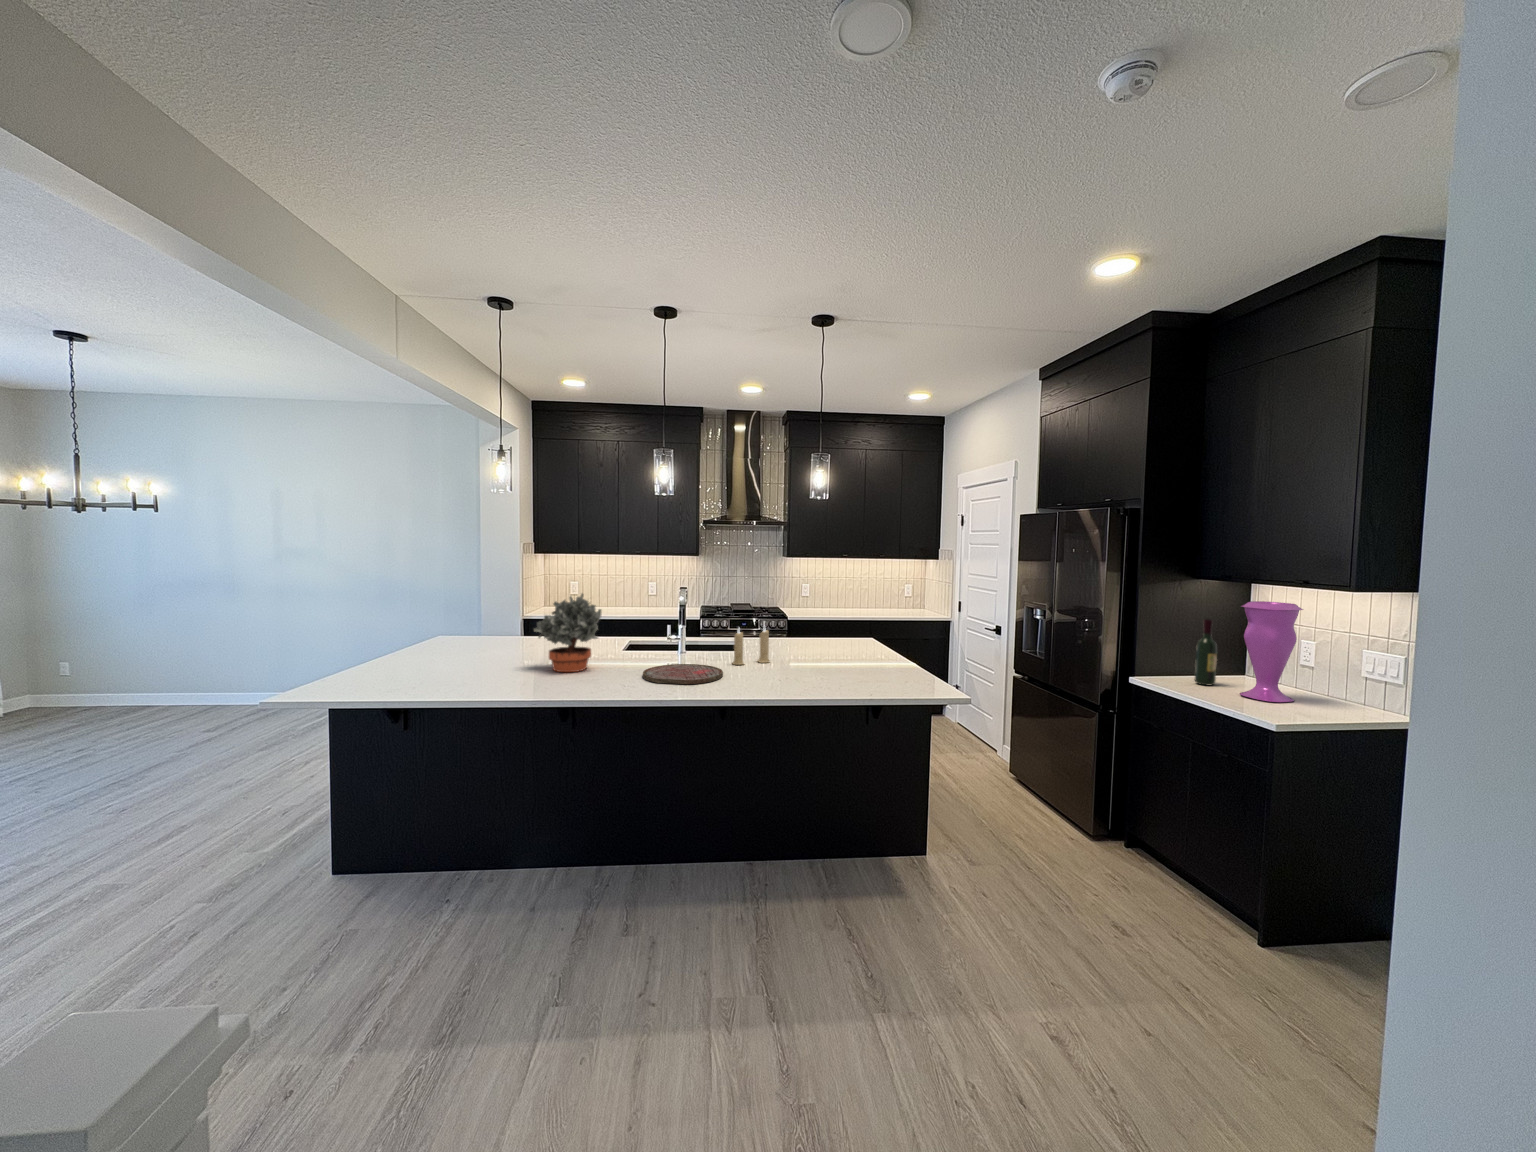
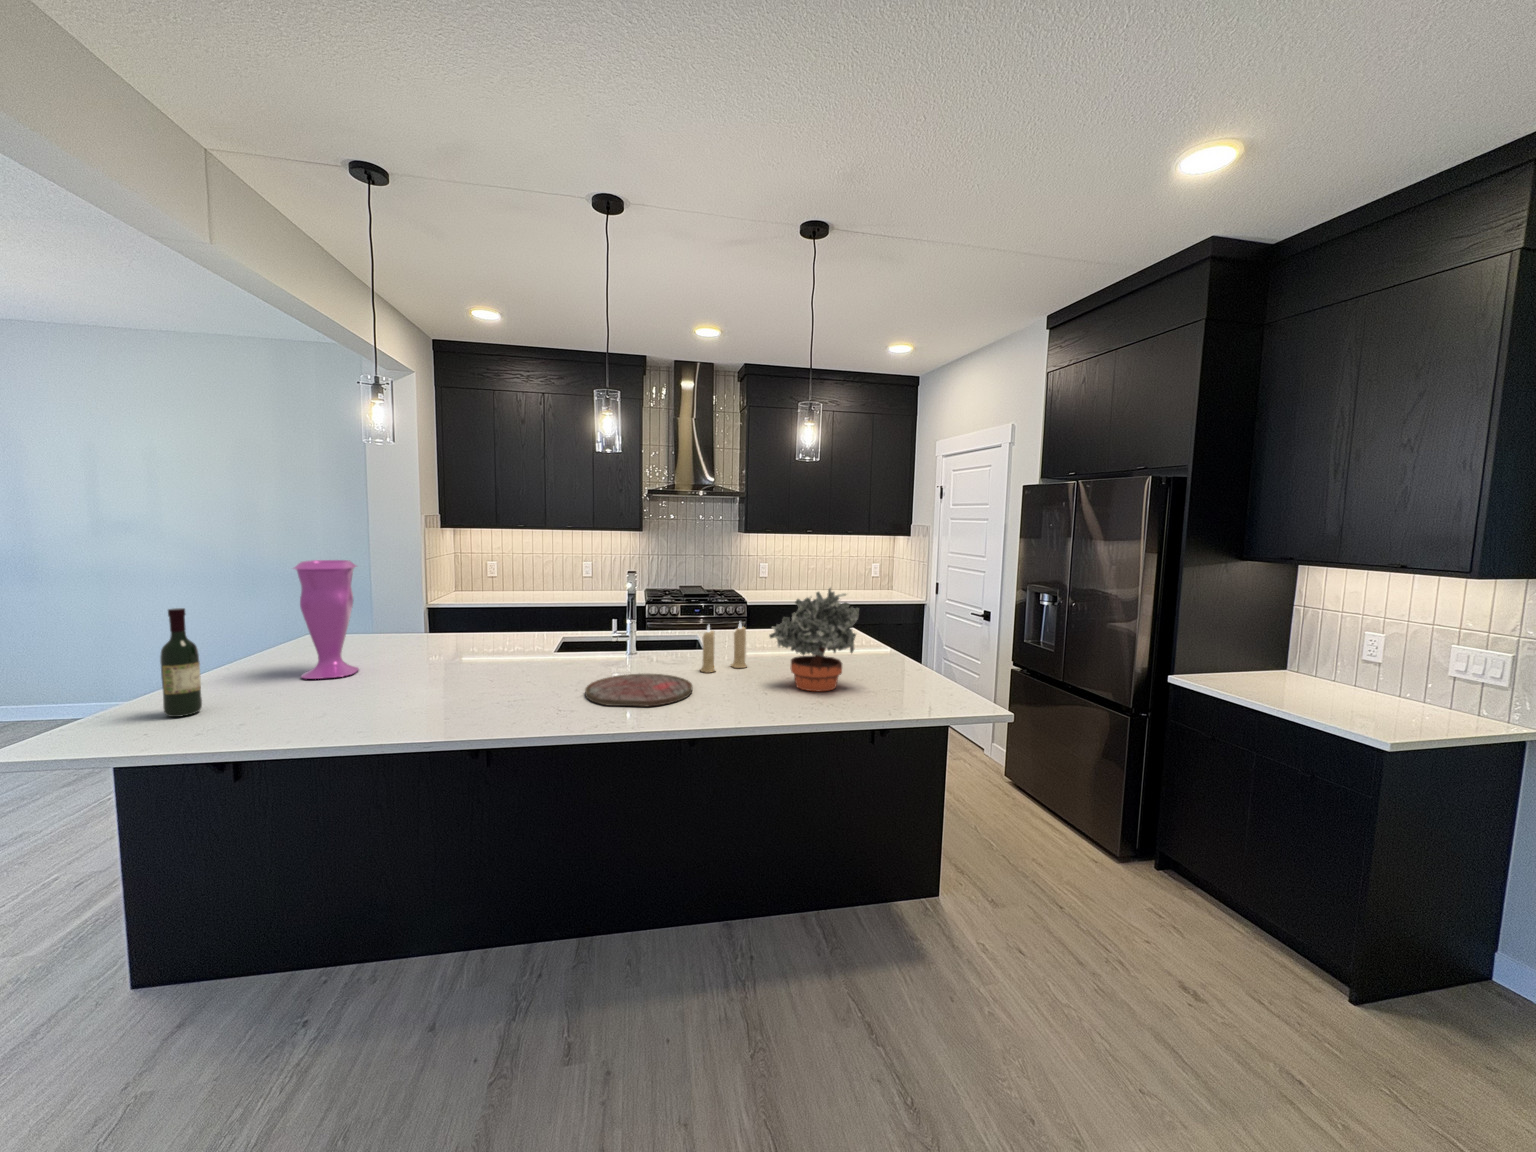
potted plant: present [534,594,601,672] -> present [769,588,859,691]
vase: present [1240,601,1303,702] -> present [293,560,359,679]
wine bottle: present [1195,619,1217,685] -> present [160,608,202,717]

